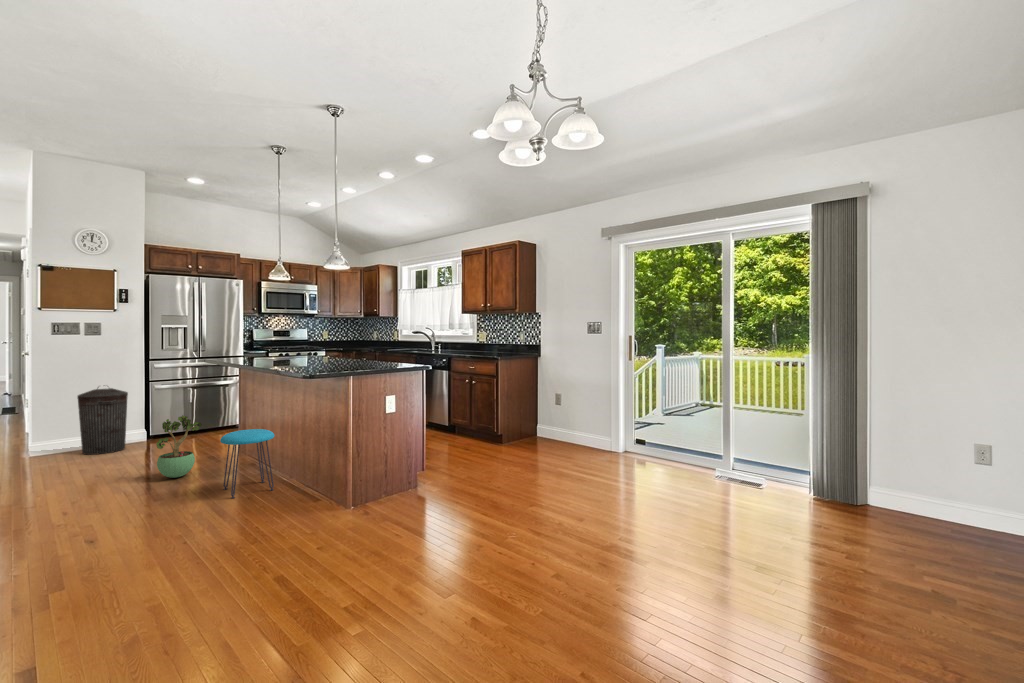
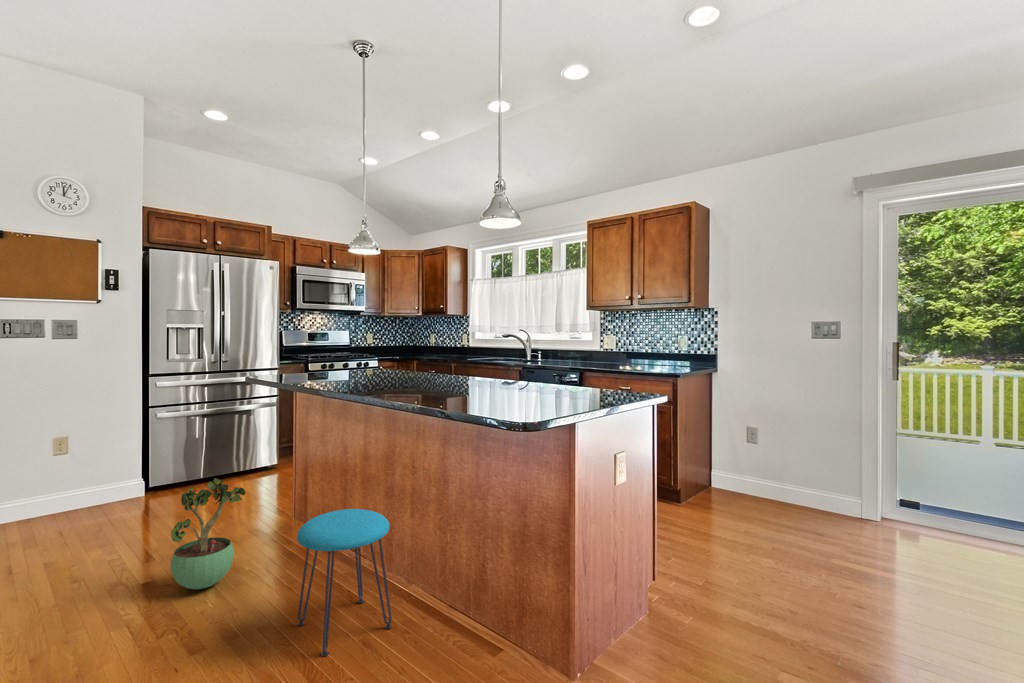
trash can: present [78,387,128,455] -> none [37,415,116,526]

